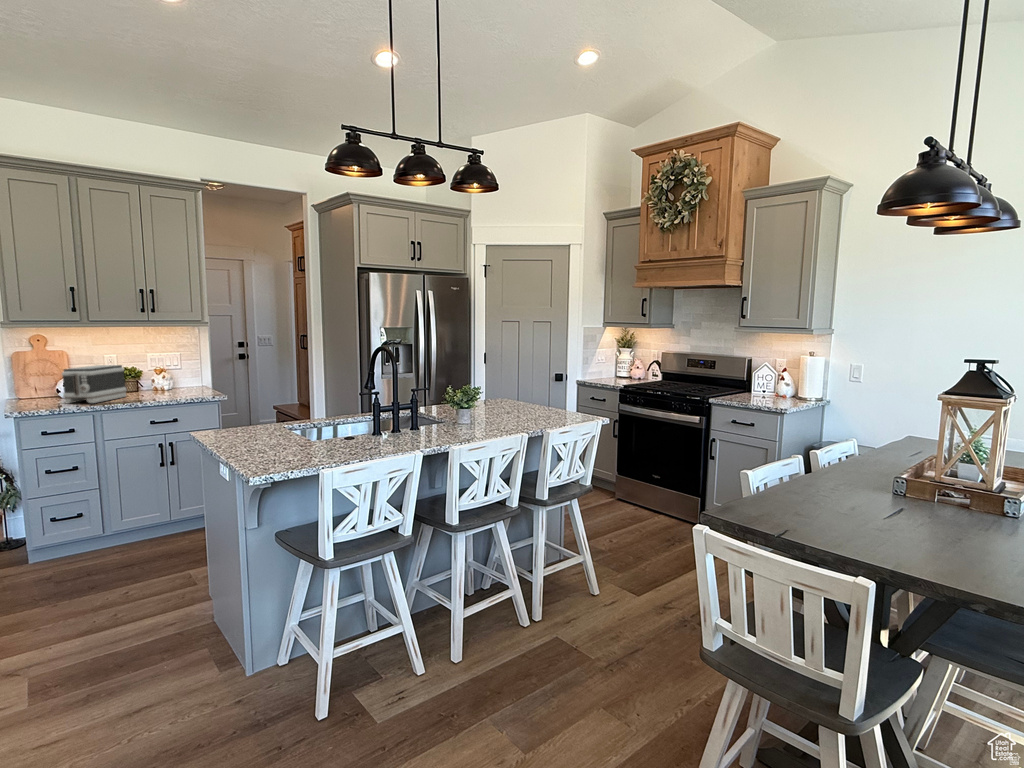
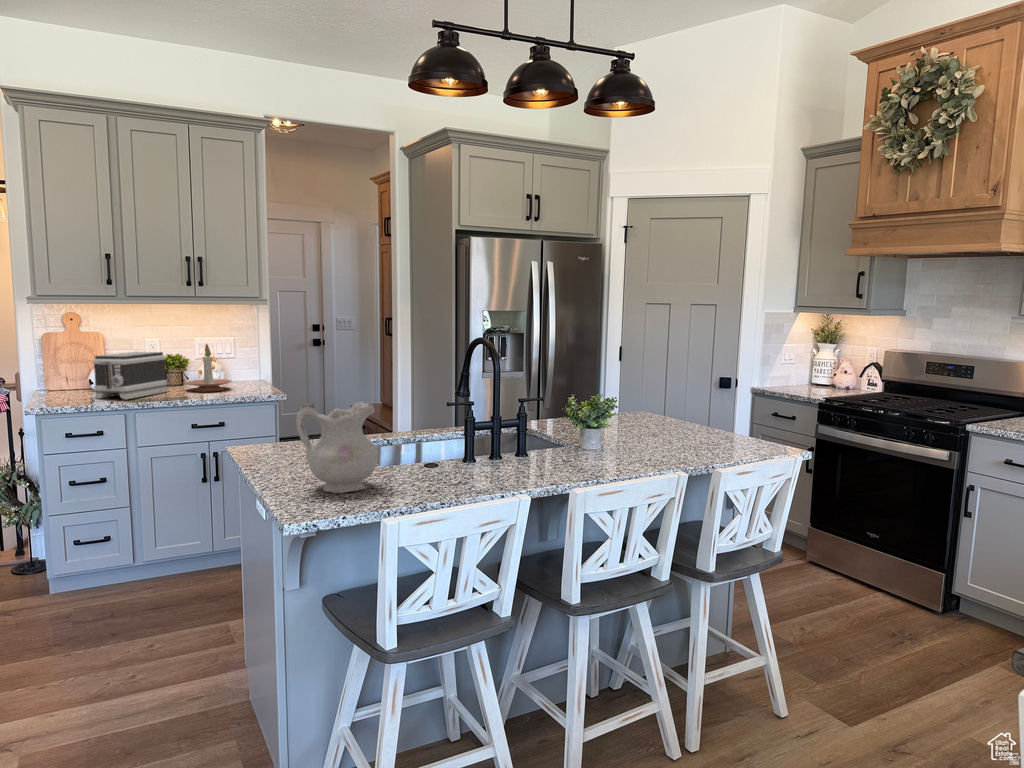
candle holder: none [142,357,181,395] -> present [186,344,231,392]
ceramic pitcher: none [251,393,312,458] -> present [296,402,378,493]

